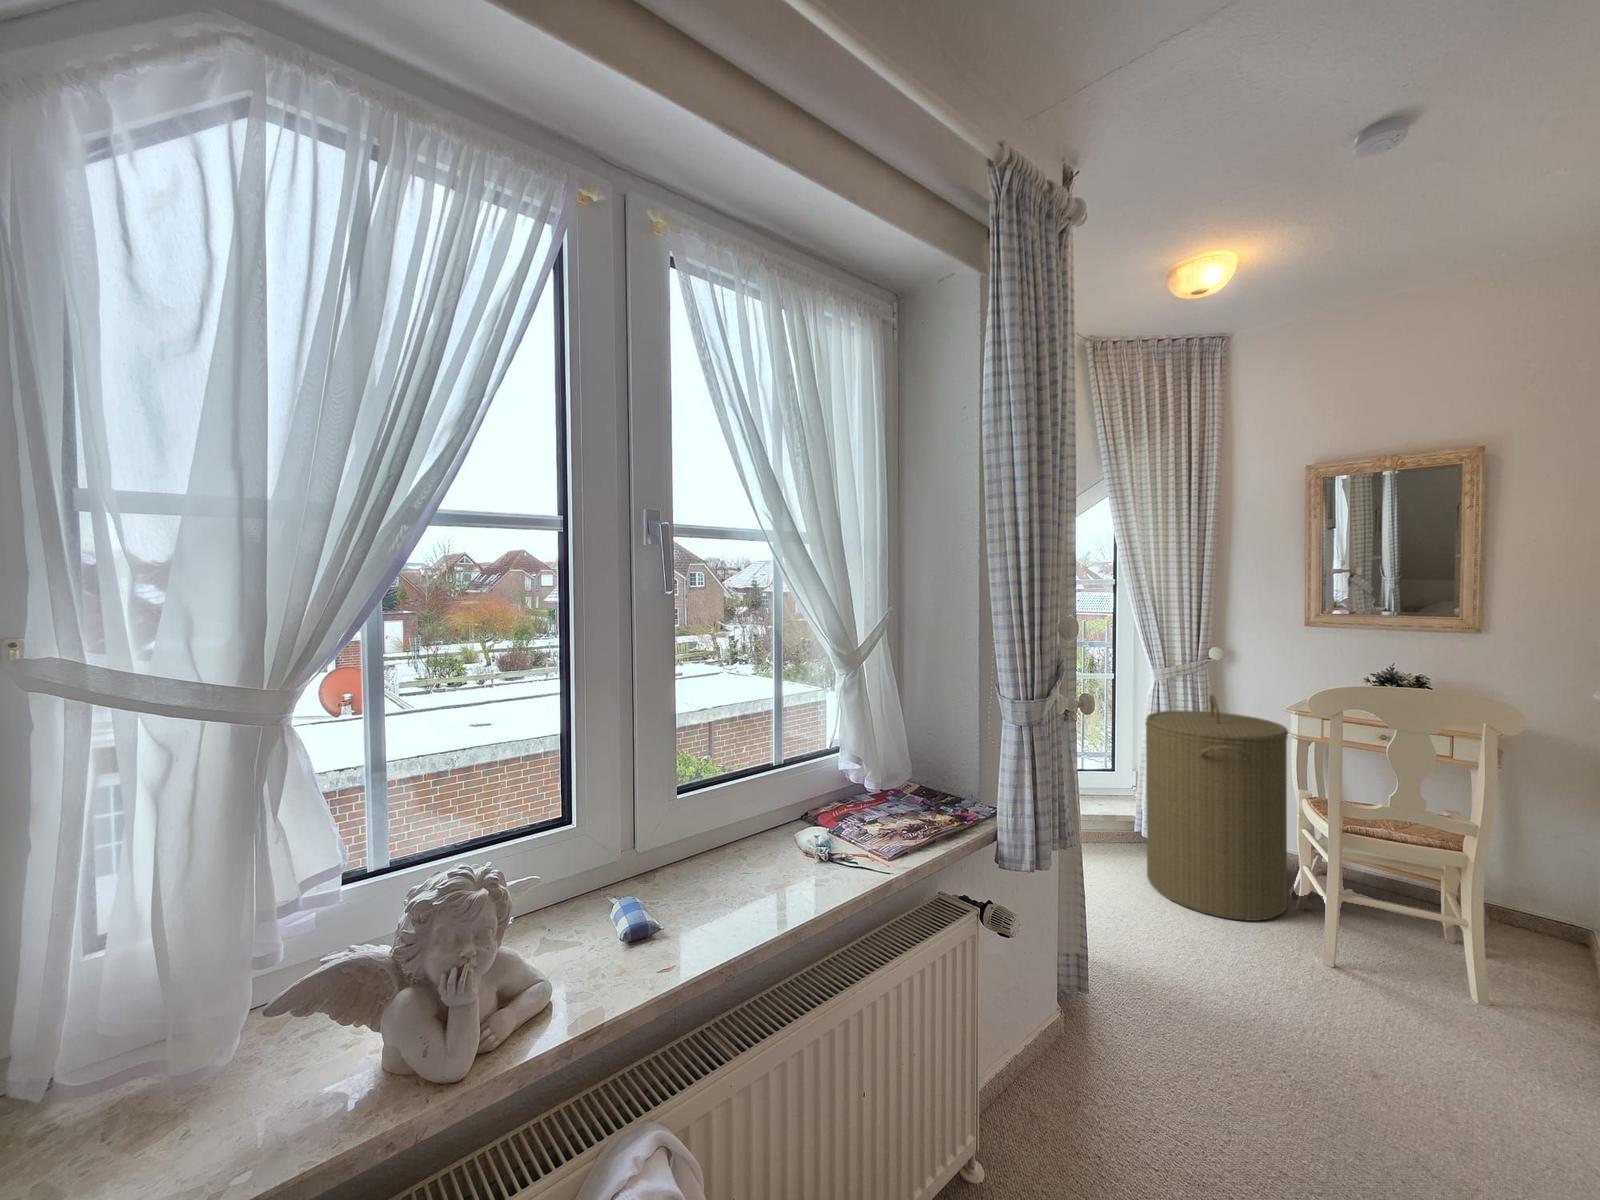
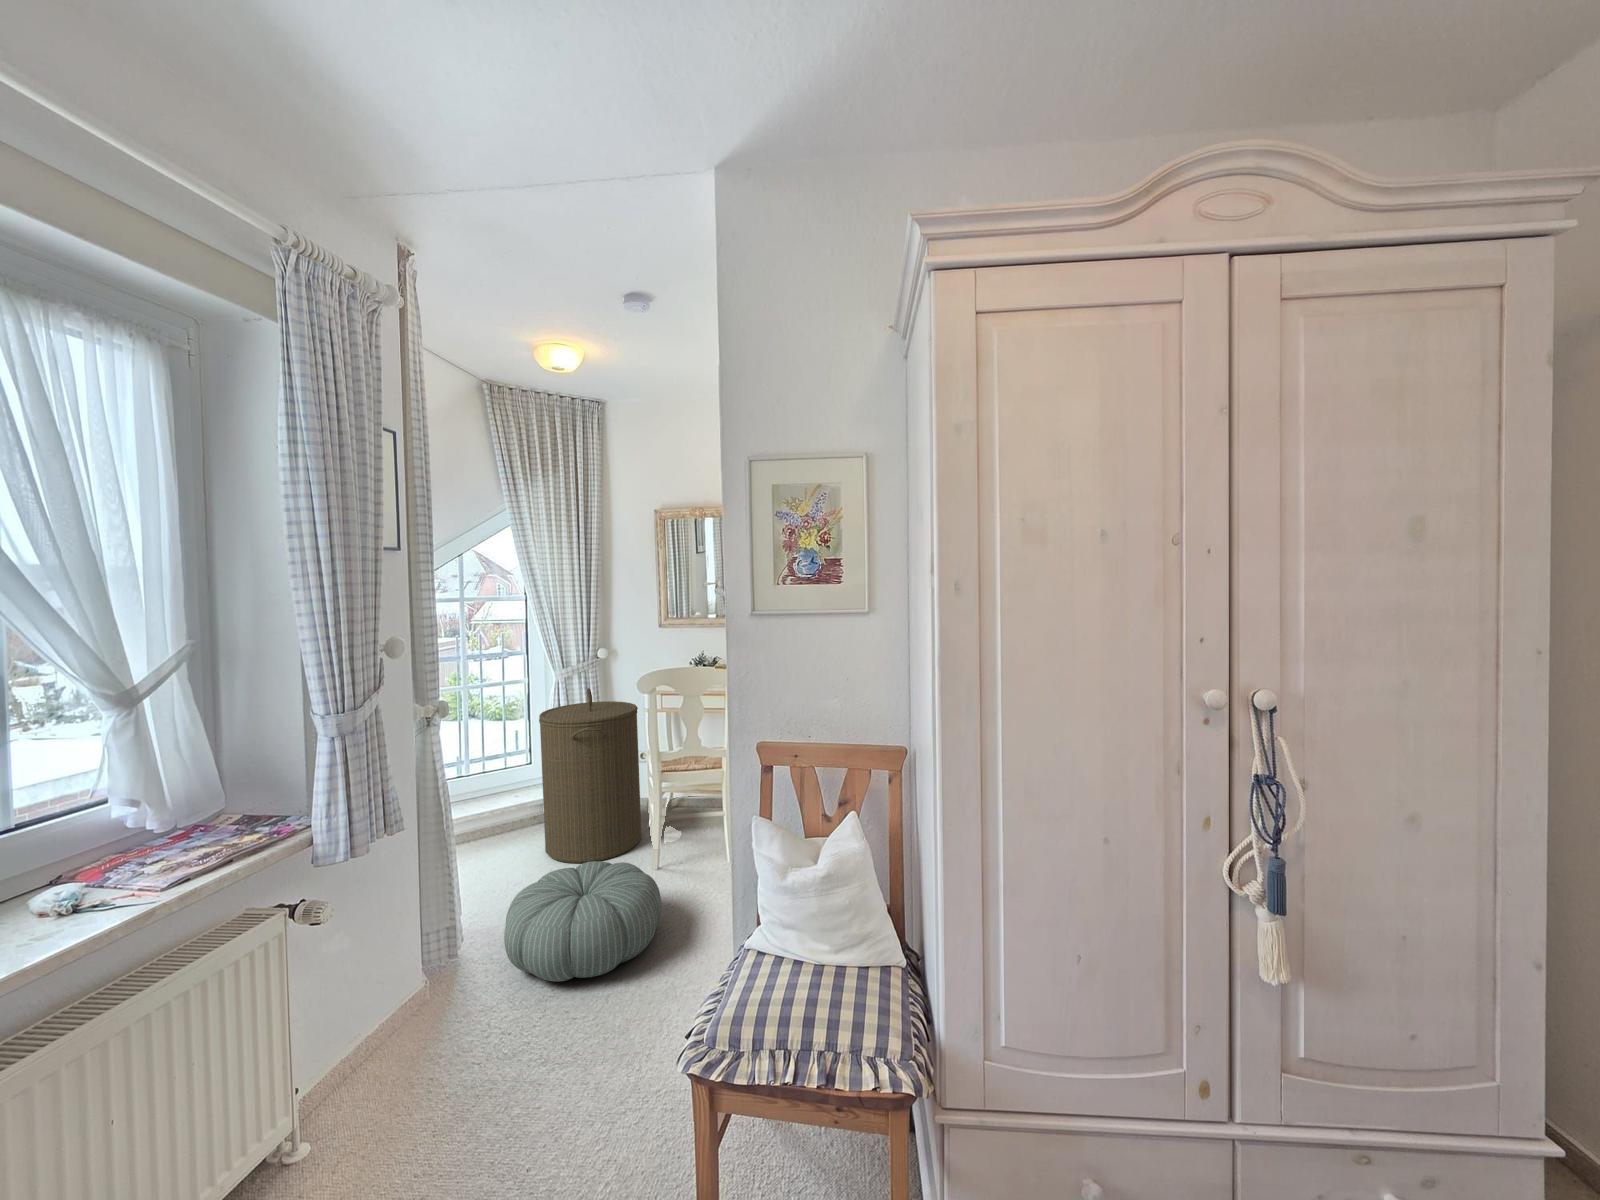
pouf: none [1153,927,1417,1122] -> present [504,861,662,982]

